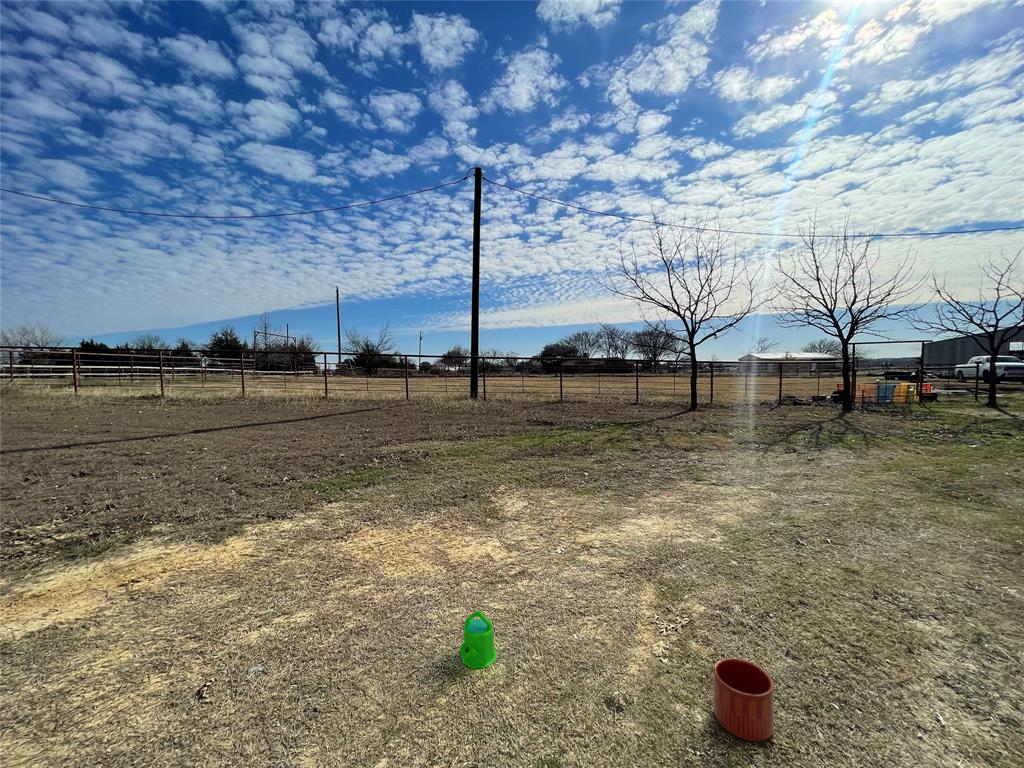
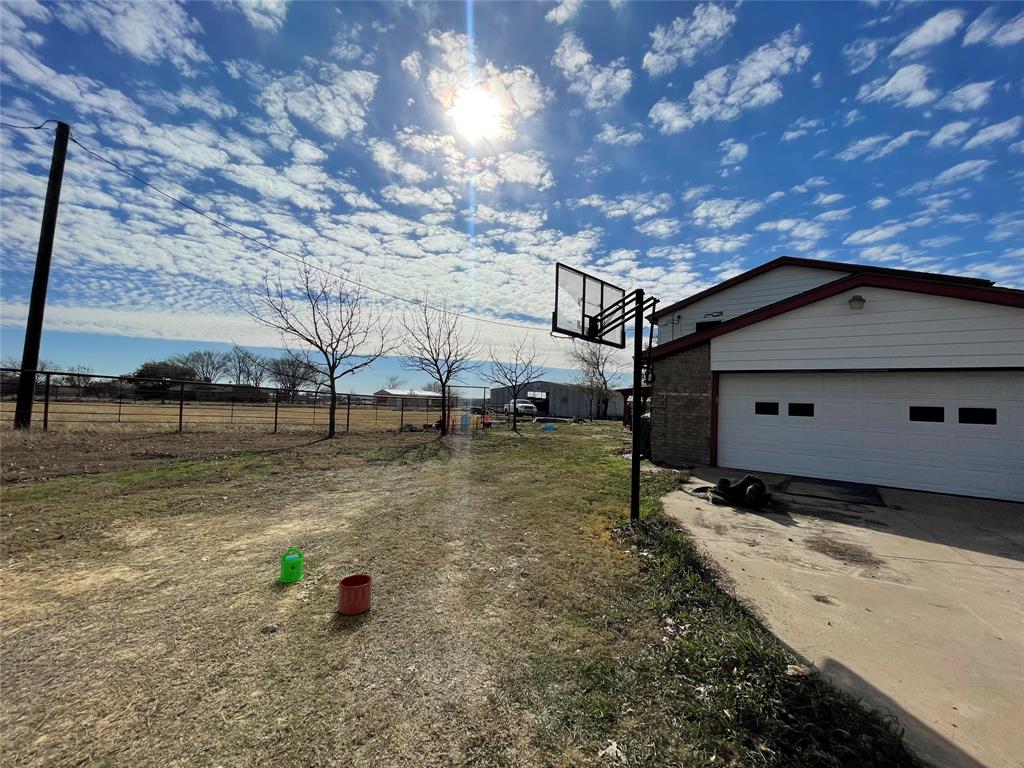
watering can: present [460,611,497,669] -> present [278,548,304,582]

